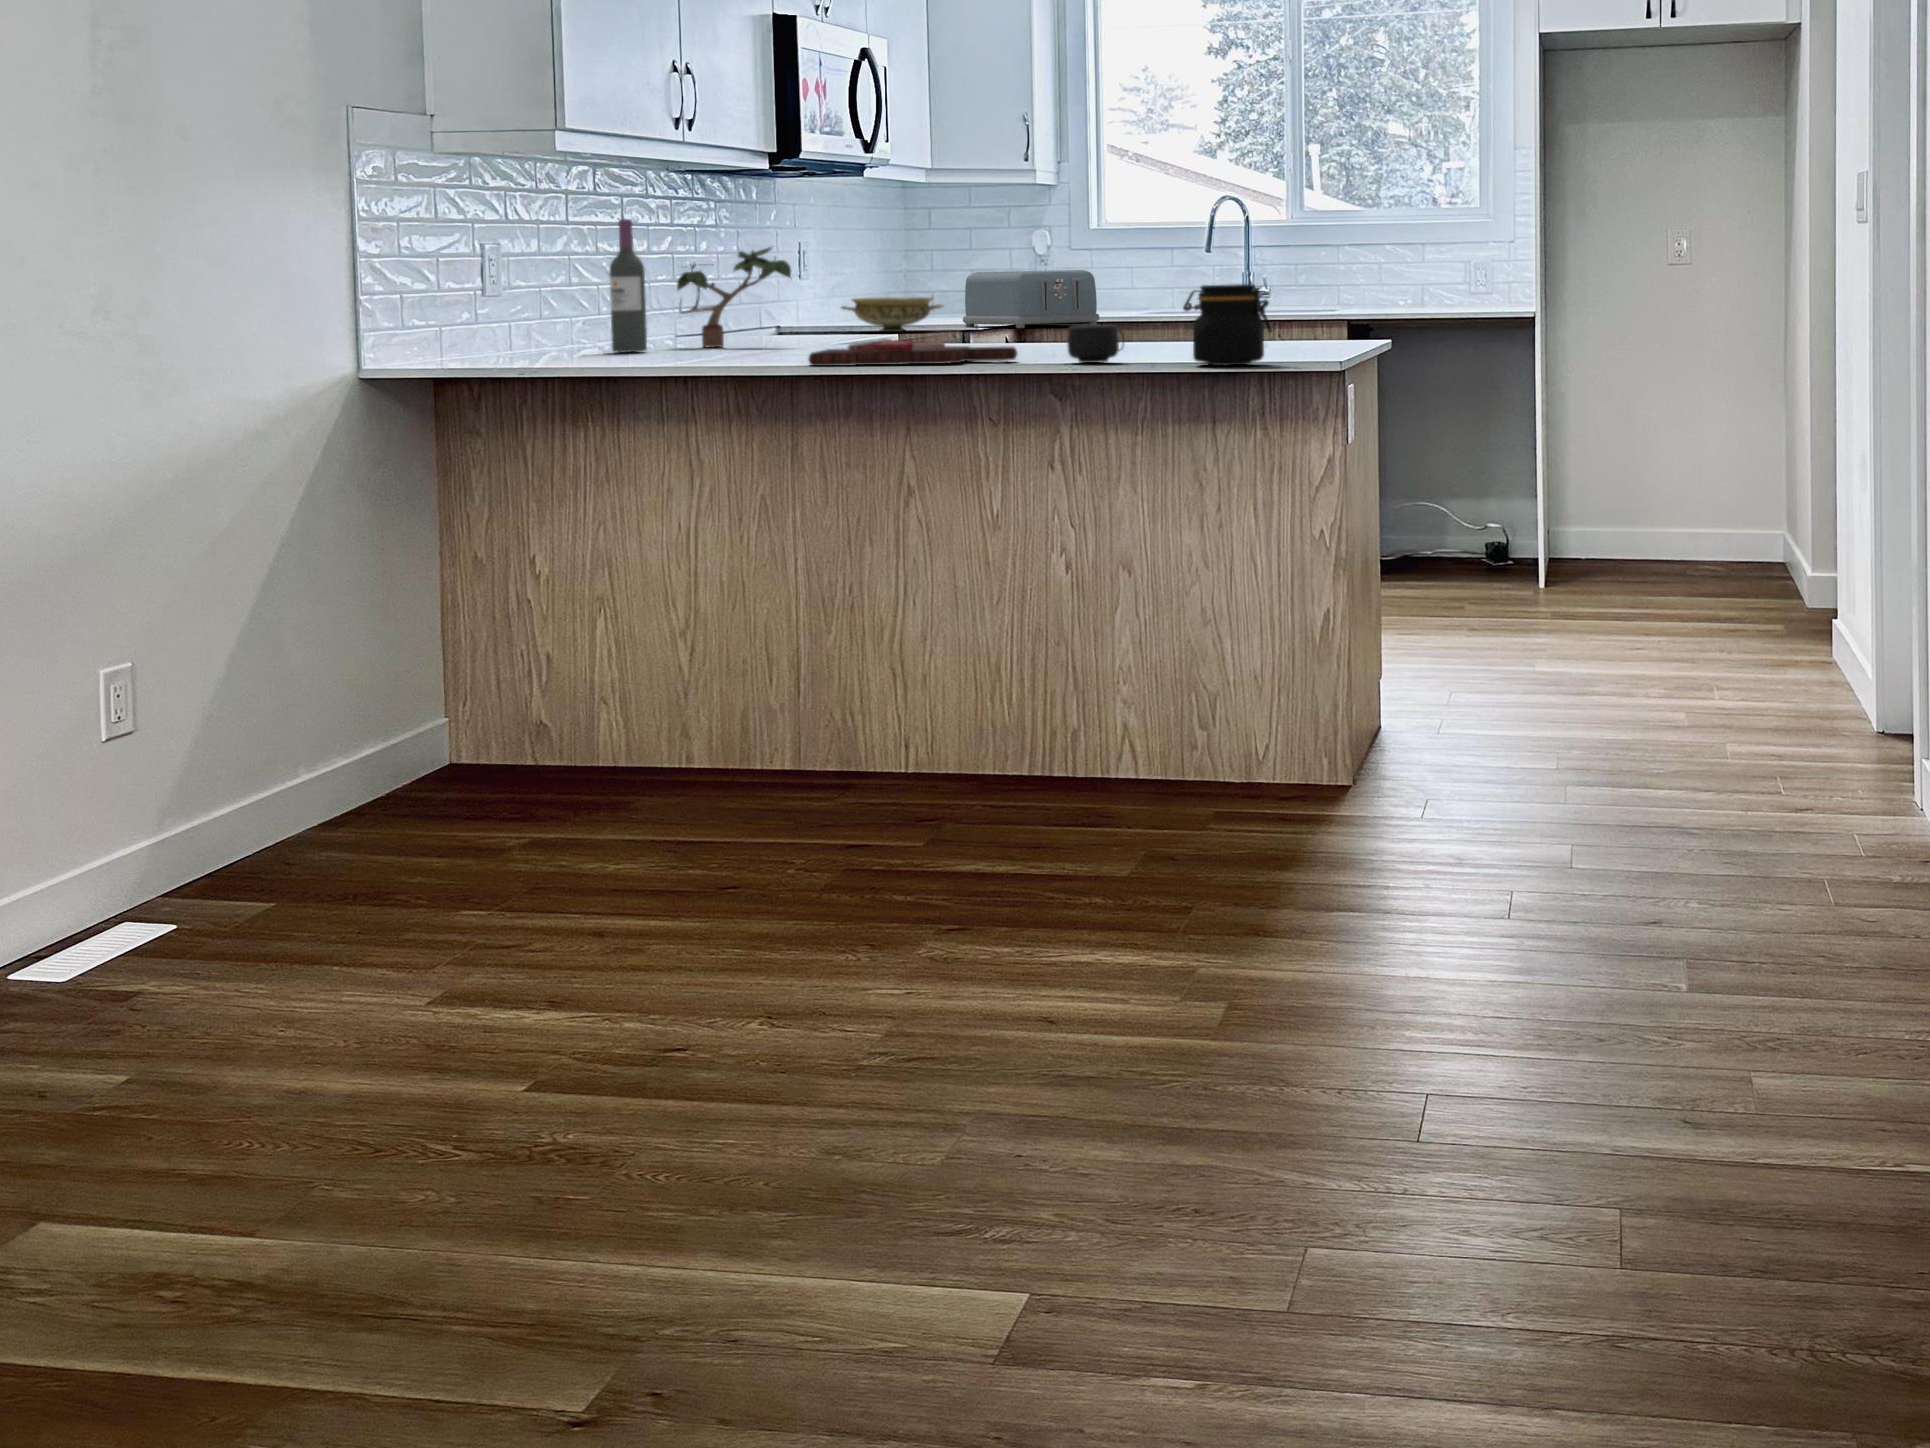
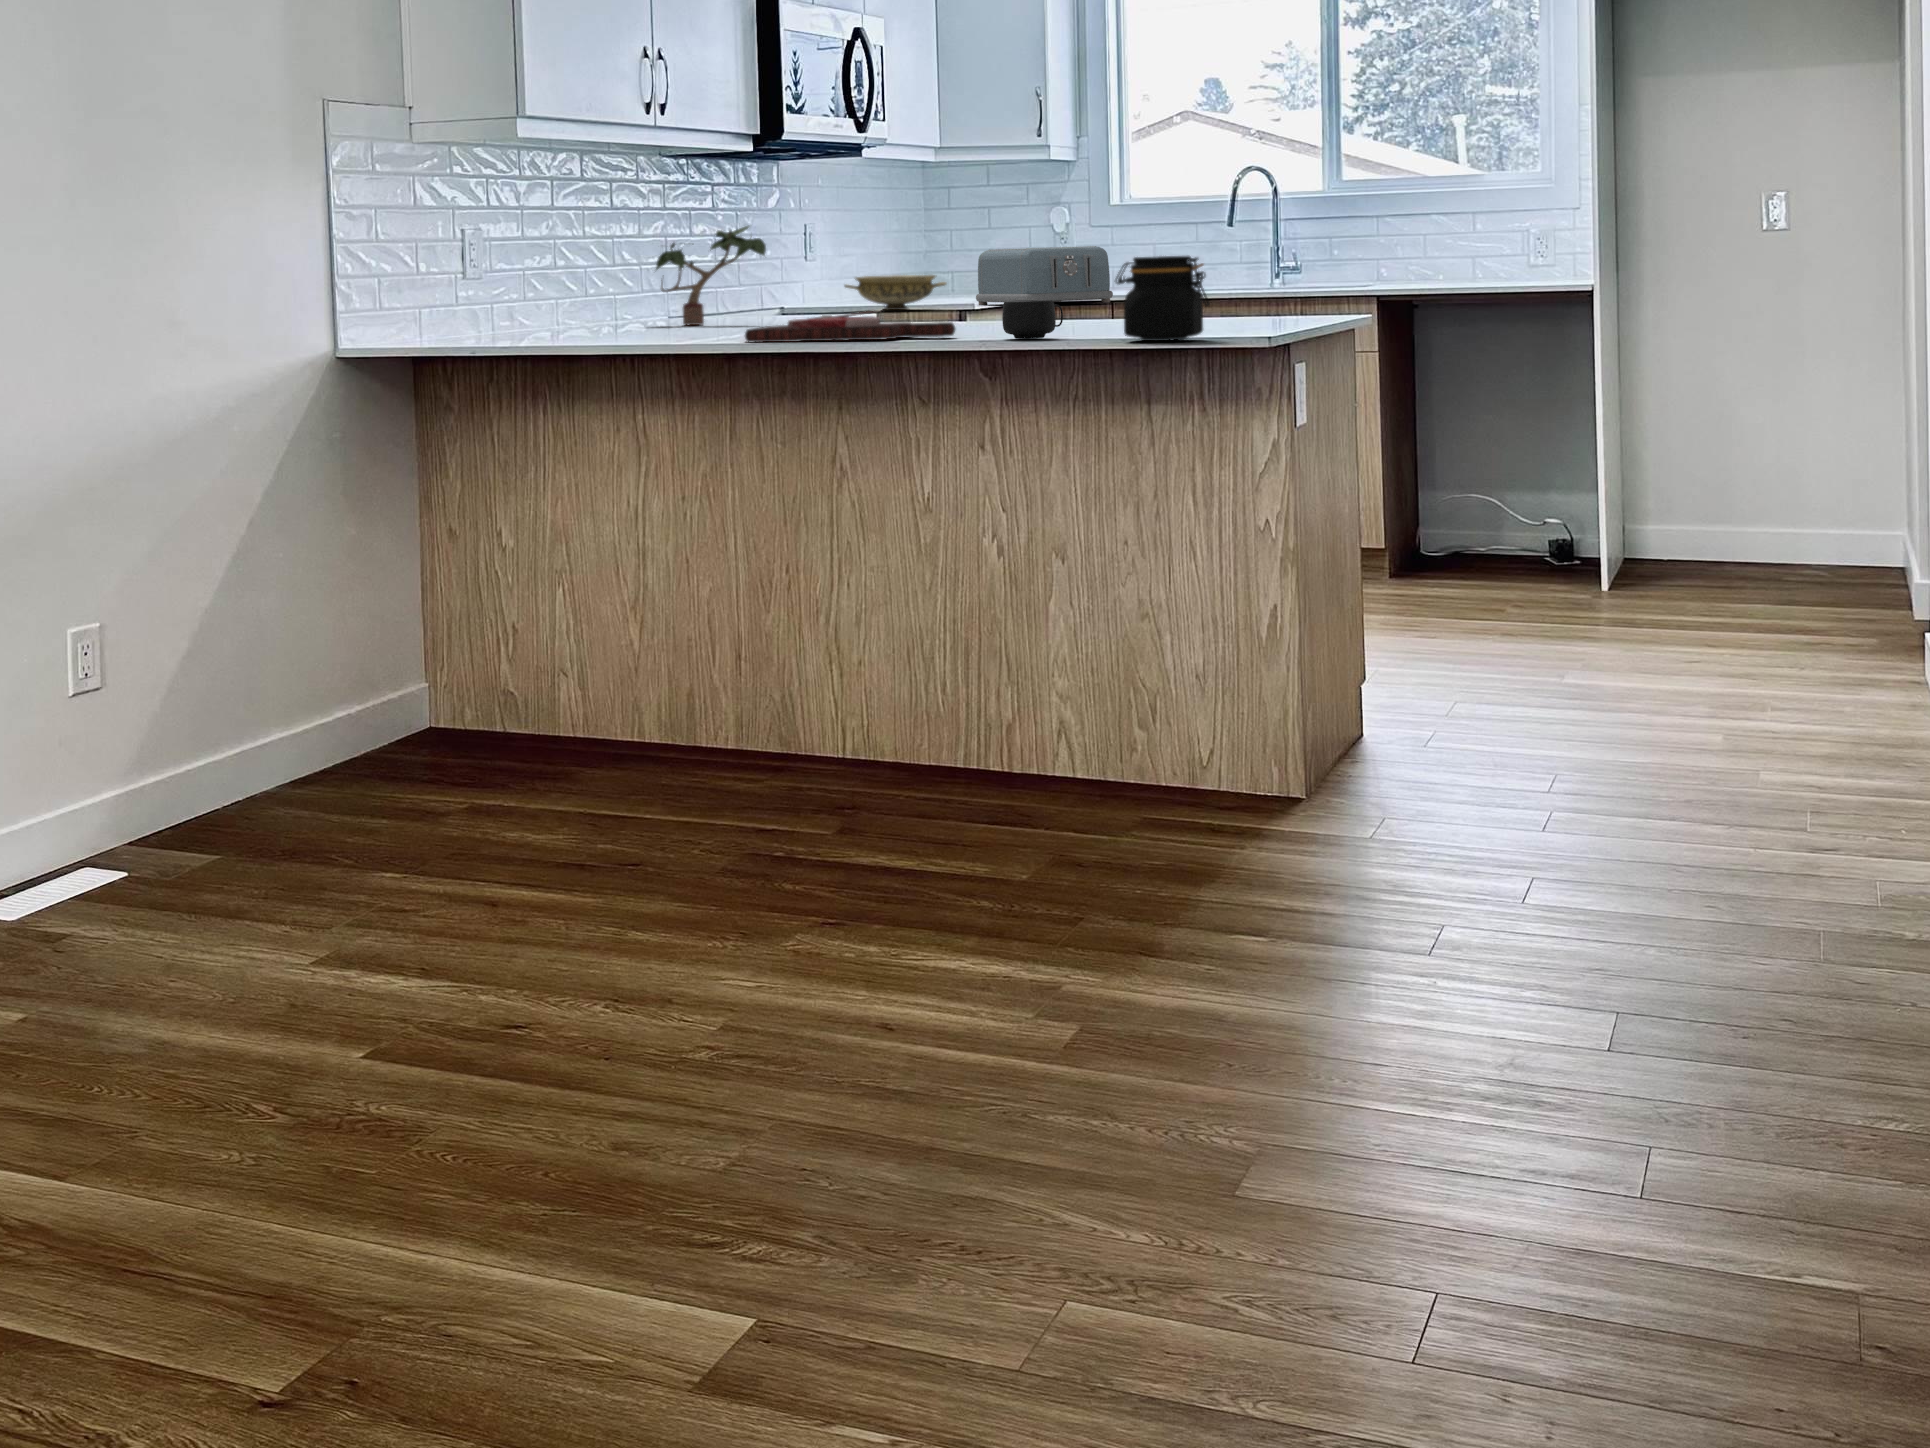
wine bottle: present [609,219,647,352] -> none [586,200,622,330]

